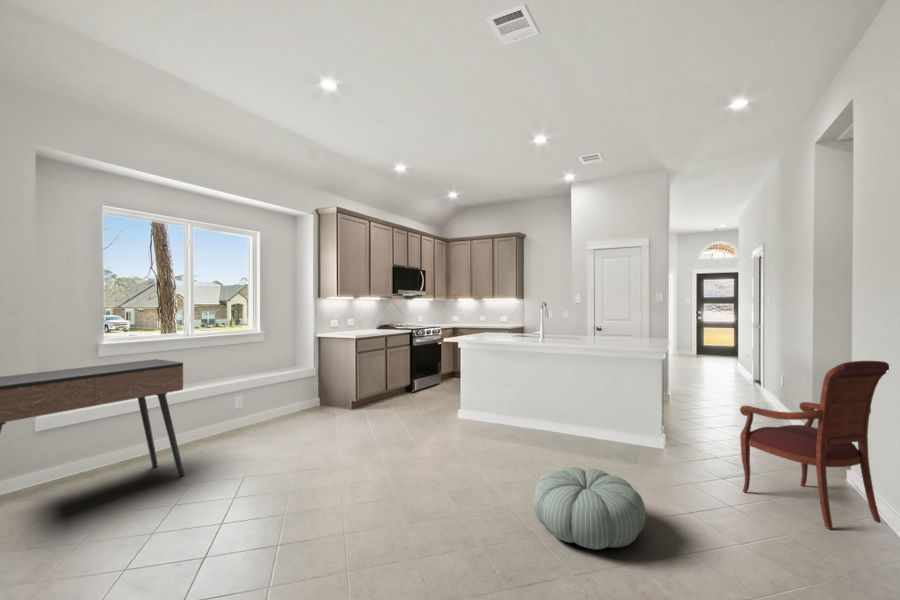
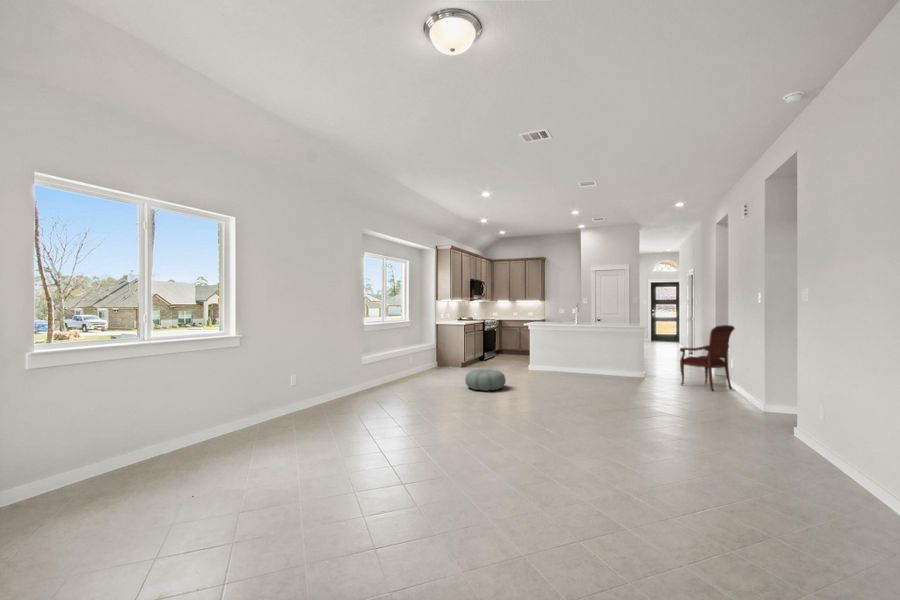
console table: present [0,359,184,476] -> none [363,332,425,404]
pouf: present [533,467,646,549] -> present [465,369,506,391]

